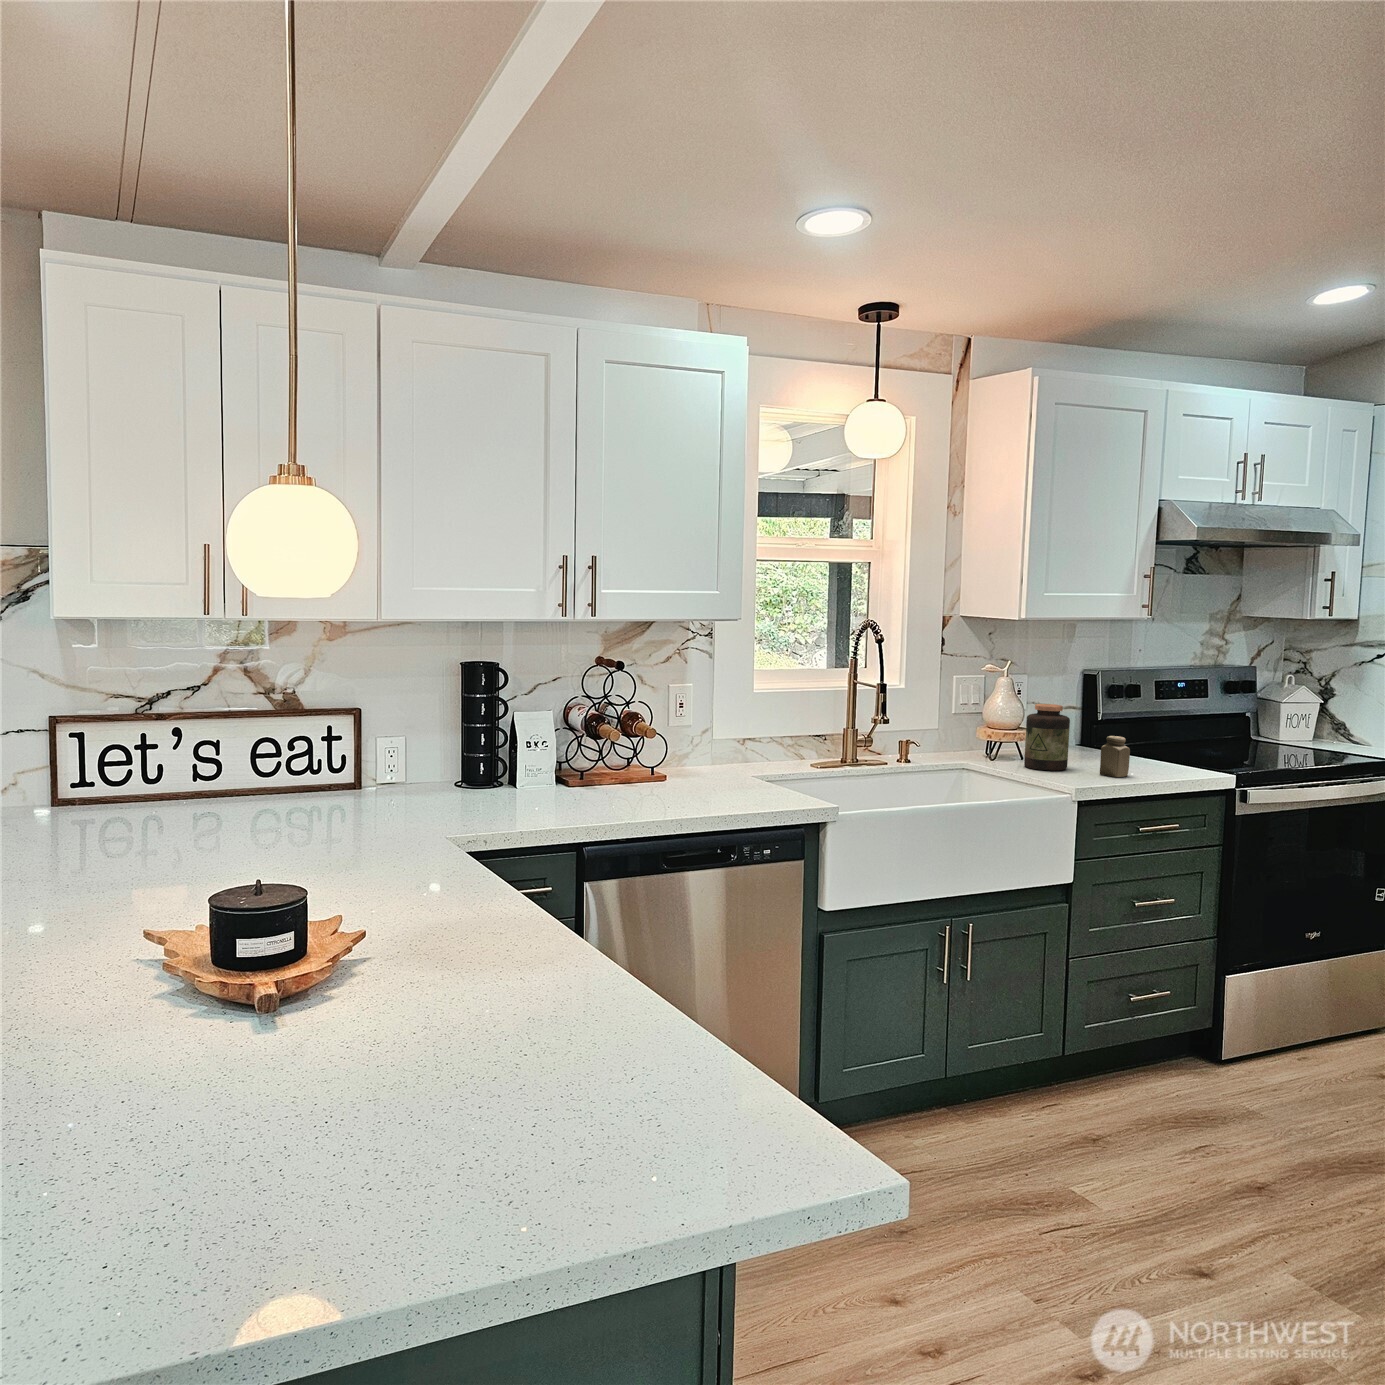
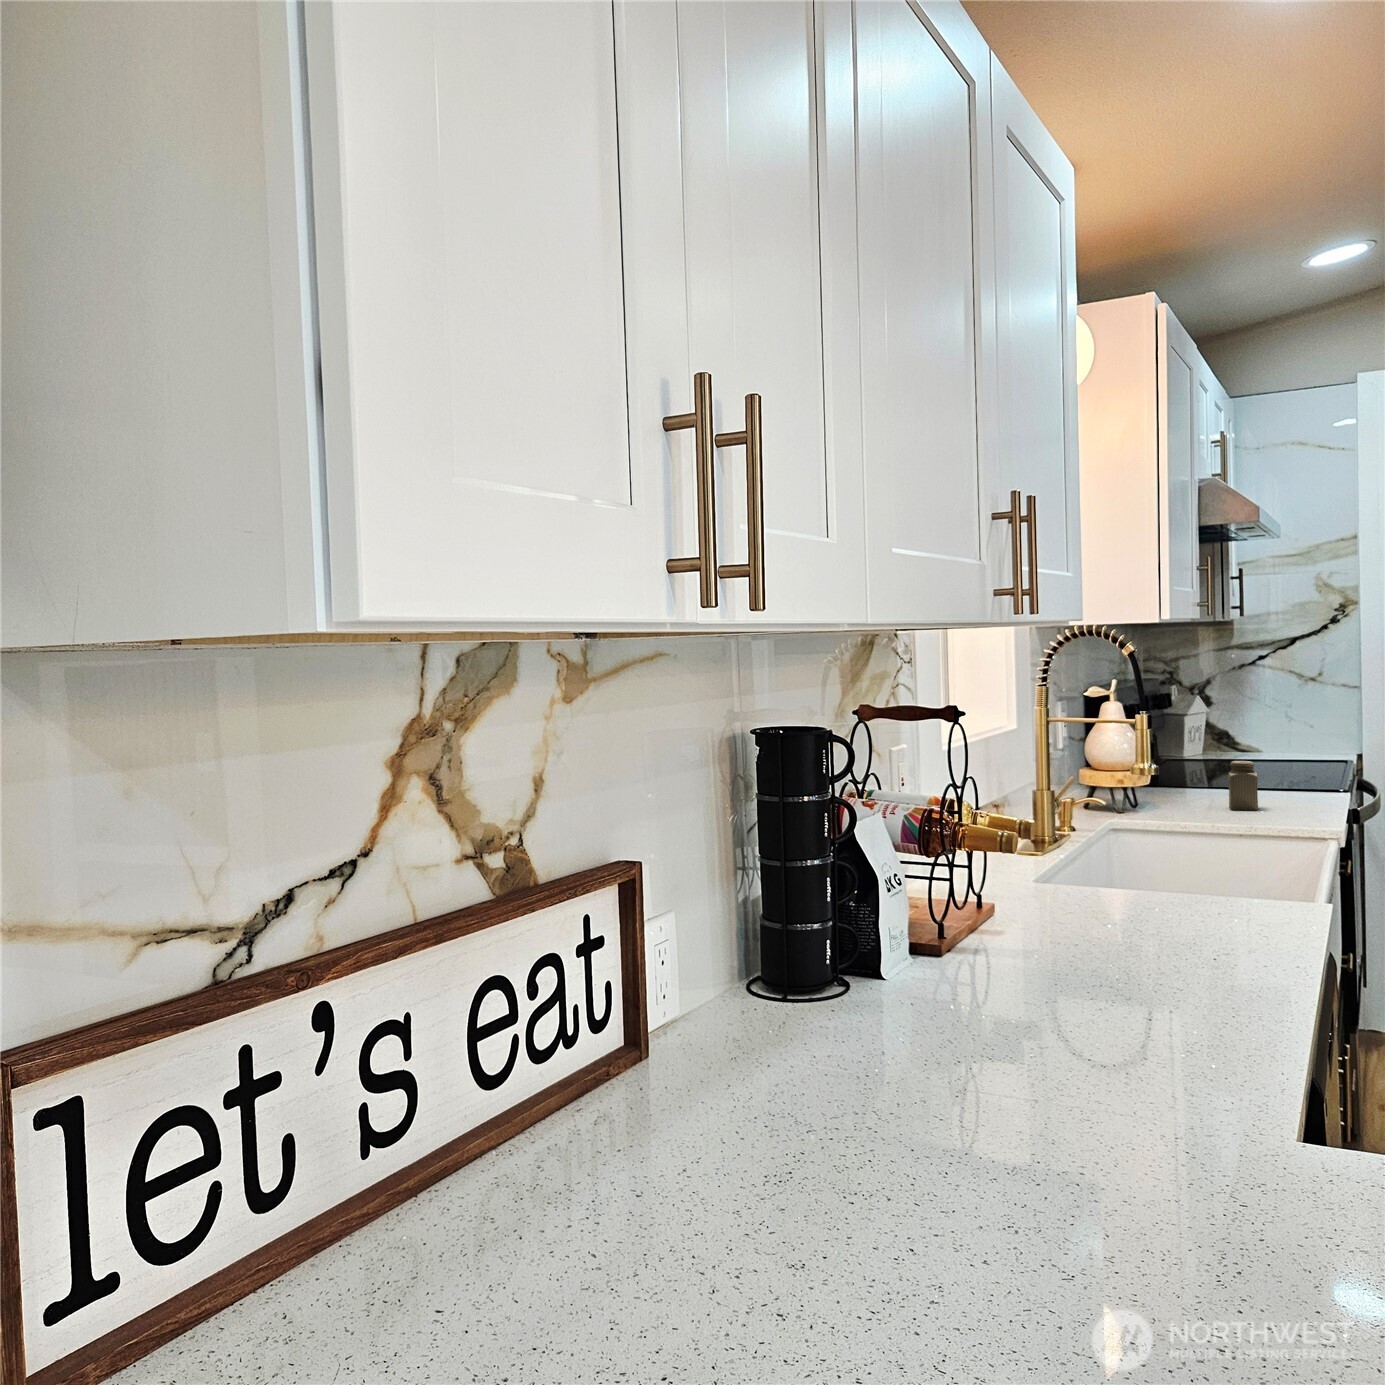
jar: present [1024,704,1070,771] -> none [1130,732,1188,814]

